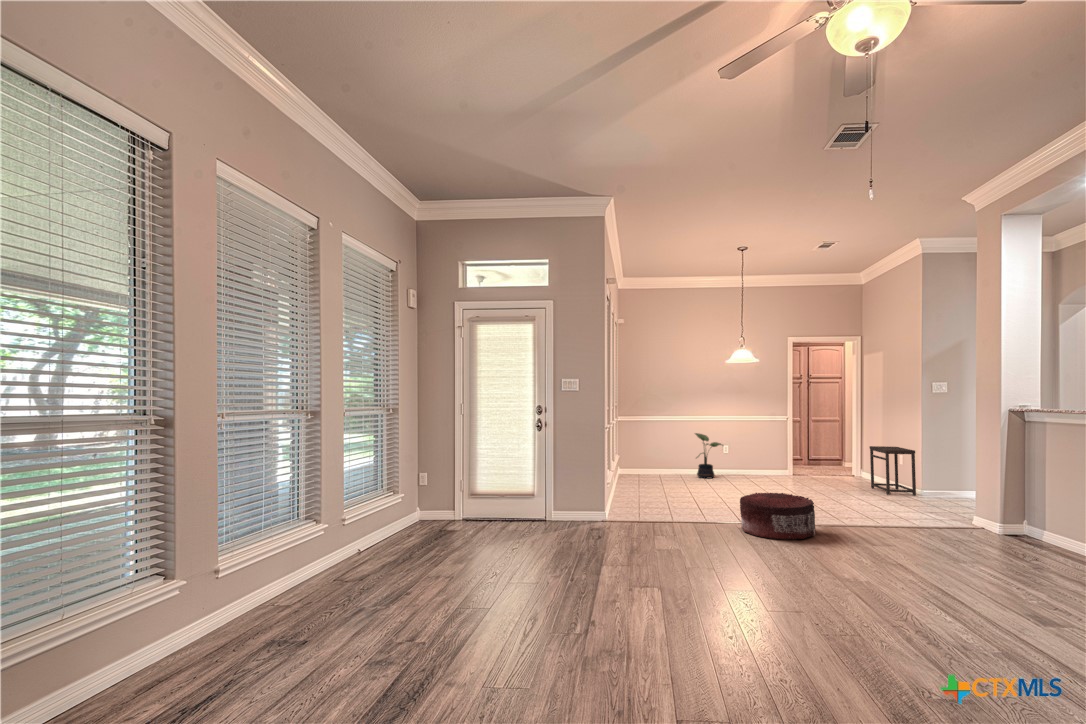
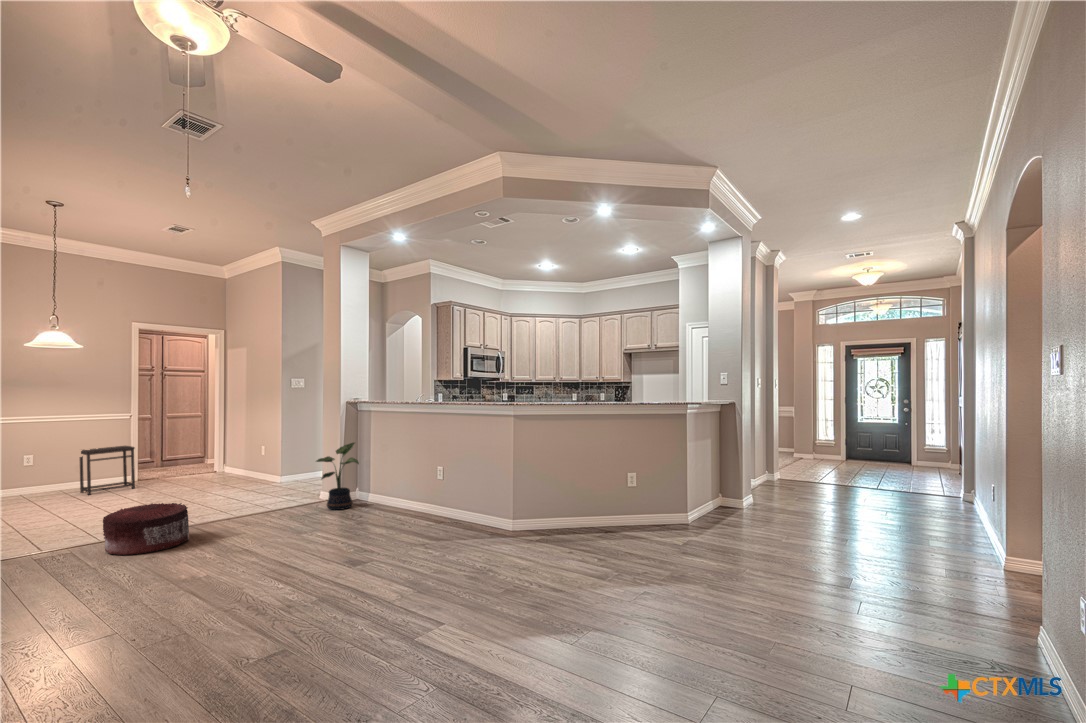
potted plant: present [695,433,722,478] -> present [316,443,359,510]
side table: present [869,446,916,496] -> present [80,446,135,495]

